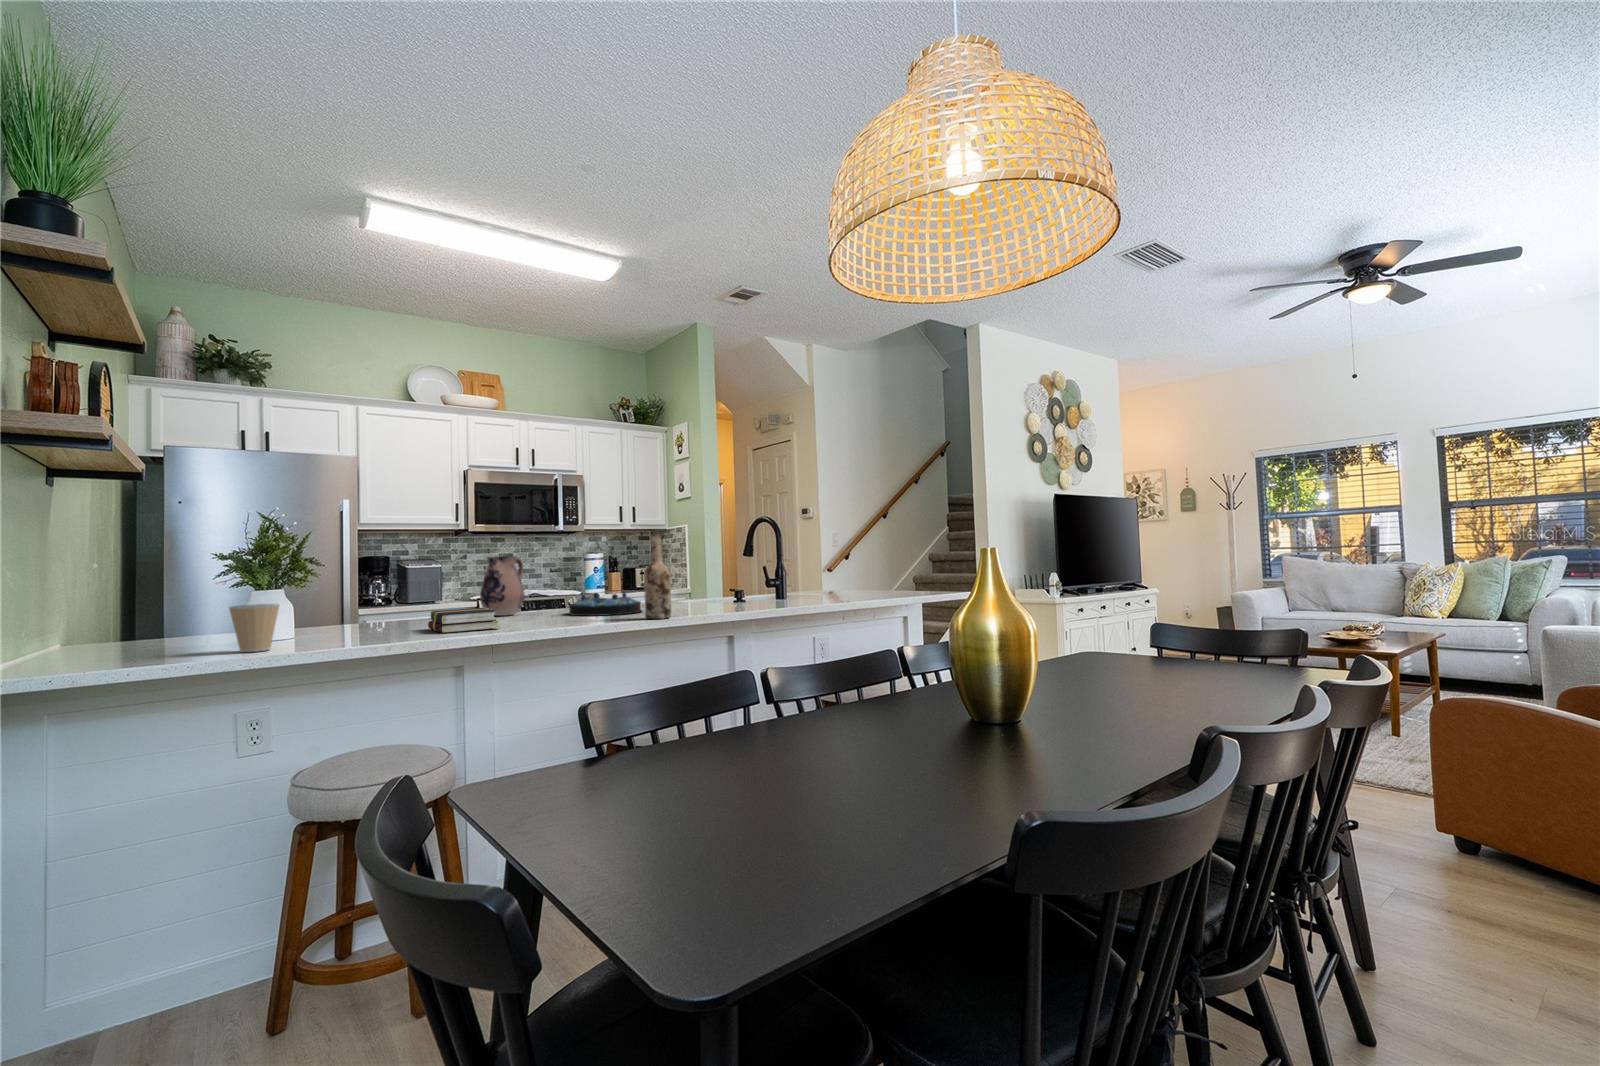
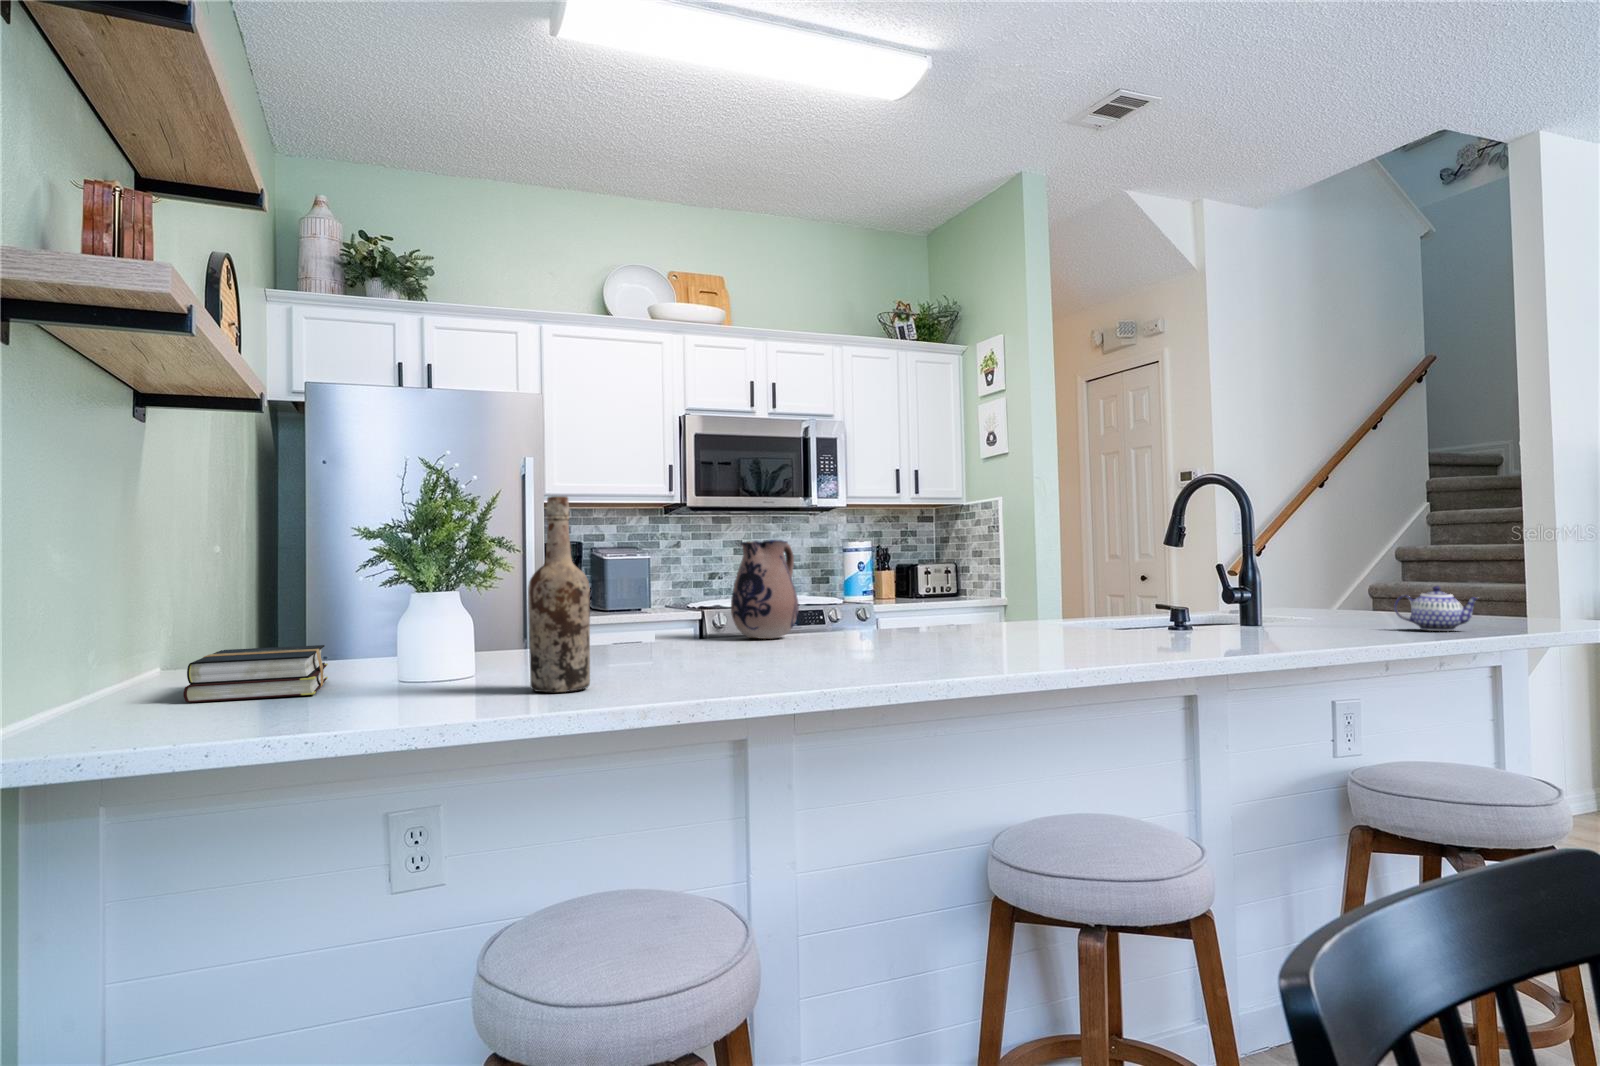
wine bottle: present [644,534,671,619] -> present [528,496,590,692]
teapot: none [860,576,897,599] -> present [1394,586,1479,631]
serving tray: present [569,592,642,616] -> none [873,605,1002,646]
coffee cup: present [229,604,279,652] -> none [377,615,455,700]
hardback book: present [428,608,498,633] -> present [183,645,328,702]

